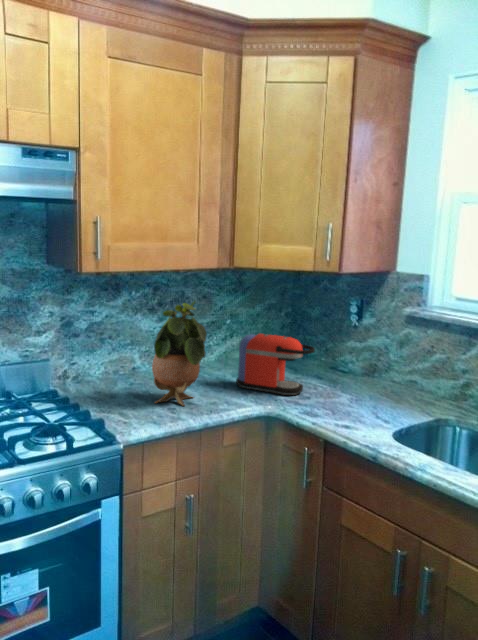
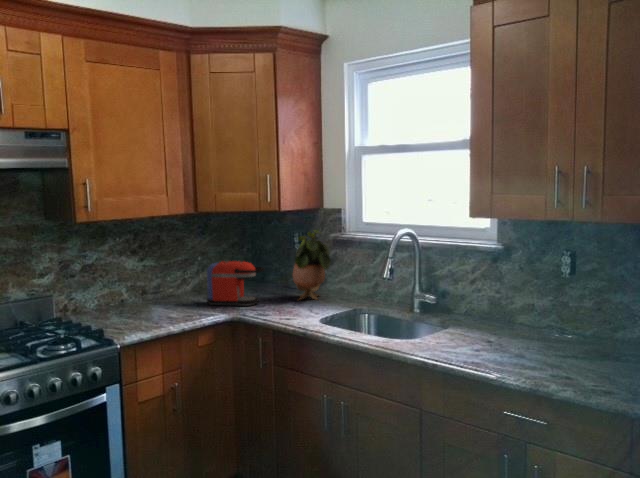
potted plant: present [152,302,207,406] -> present [293,229,331,300]

